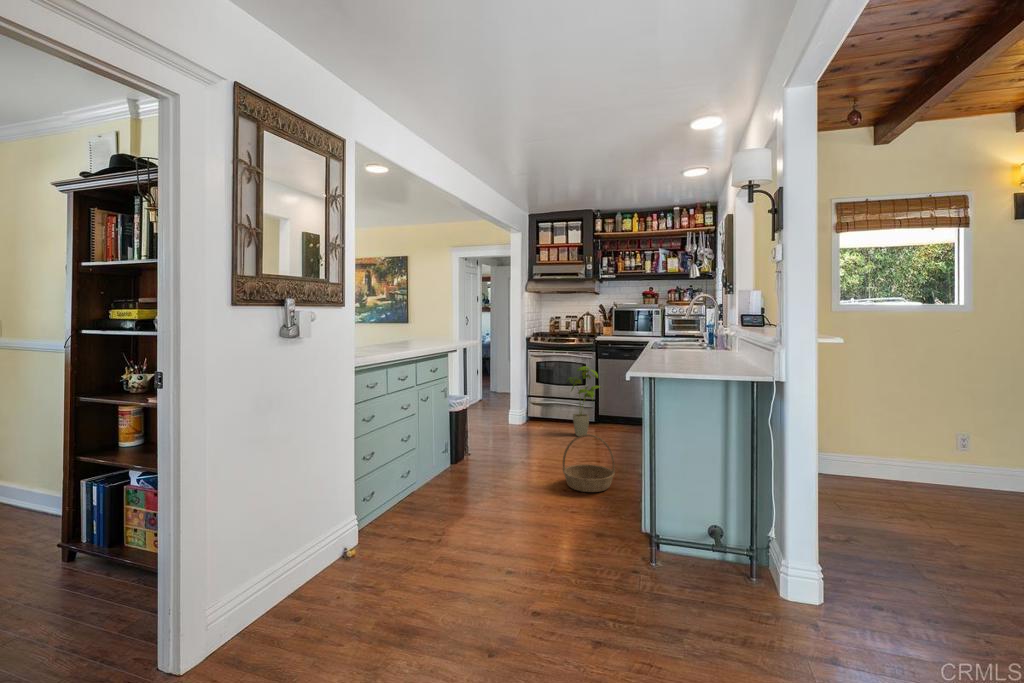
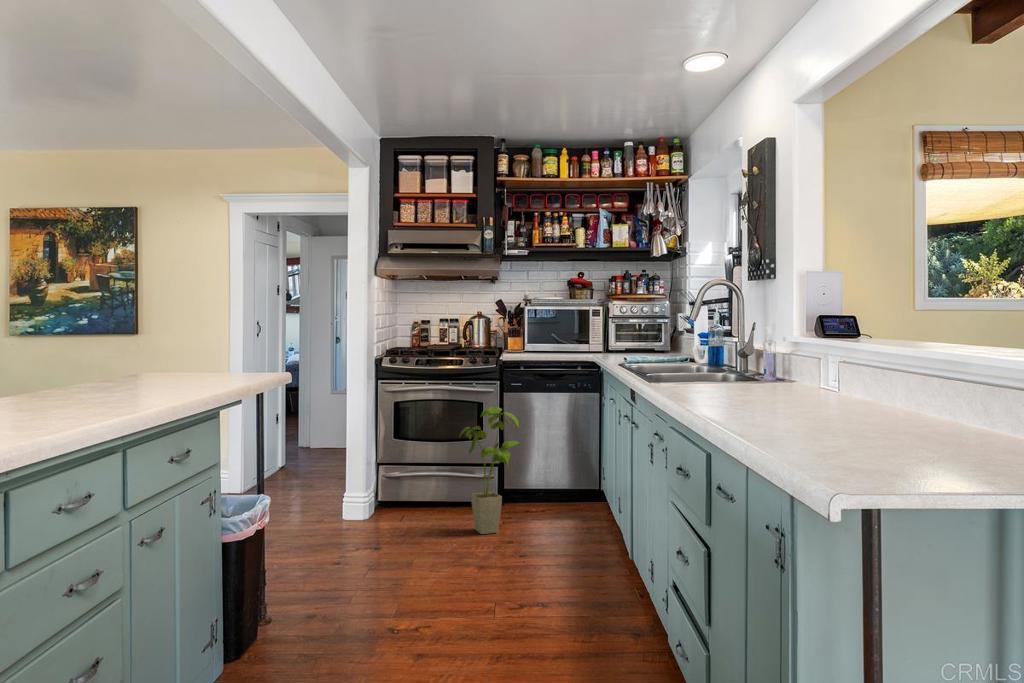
basket: present [563,434,615,492] -> none [496,539,597,656]

